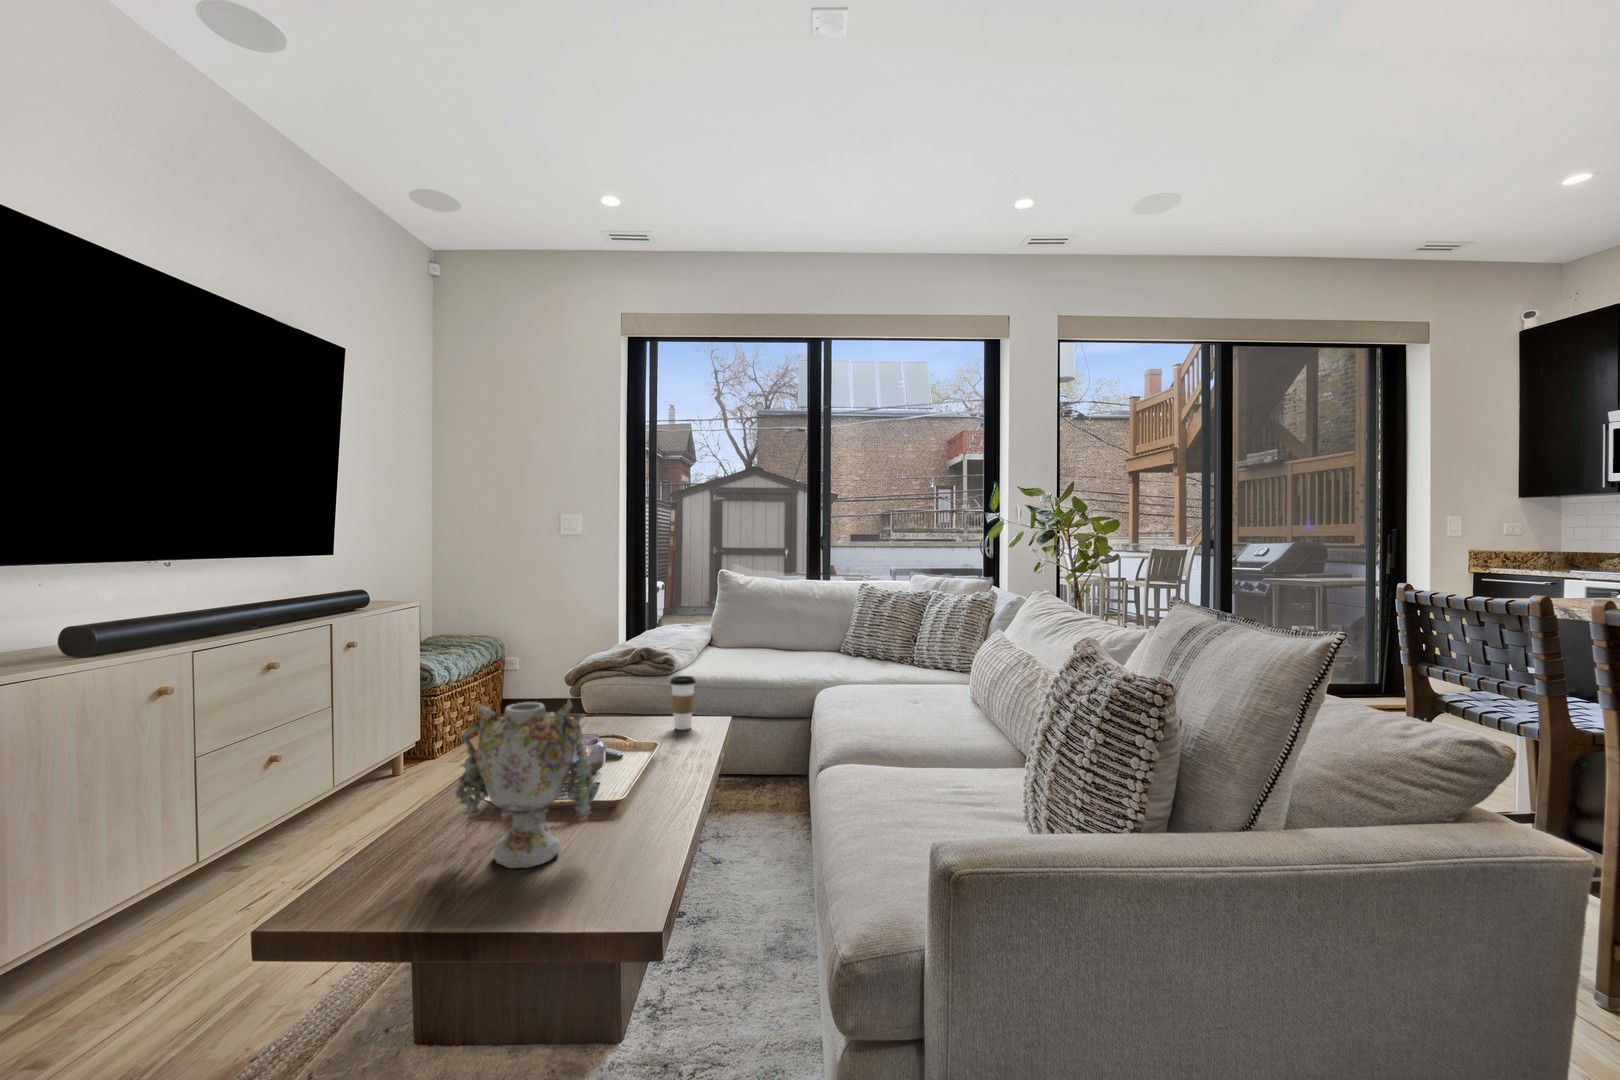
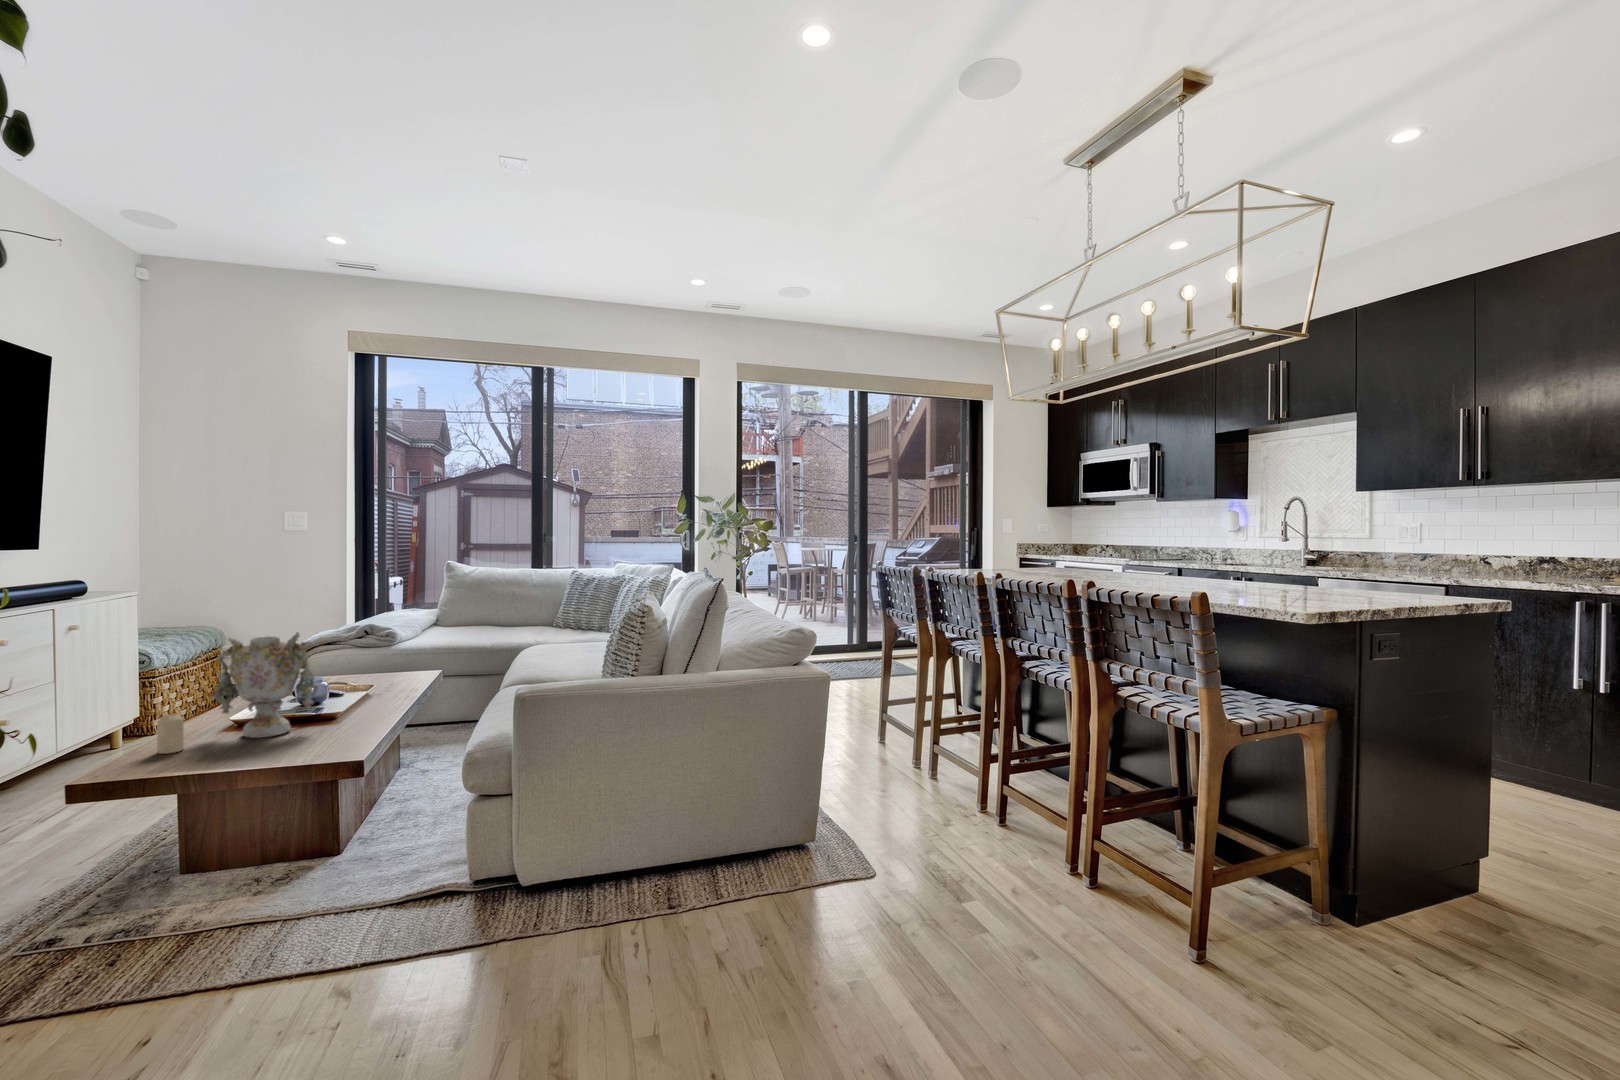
coffee cup: present [670,676,696,730] -> none [383,637,405,677]
candle: none [371,832,409,902] -> present [157,713,184,754]

